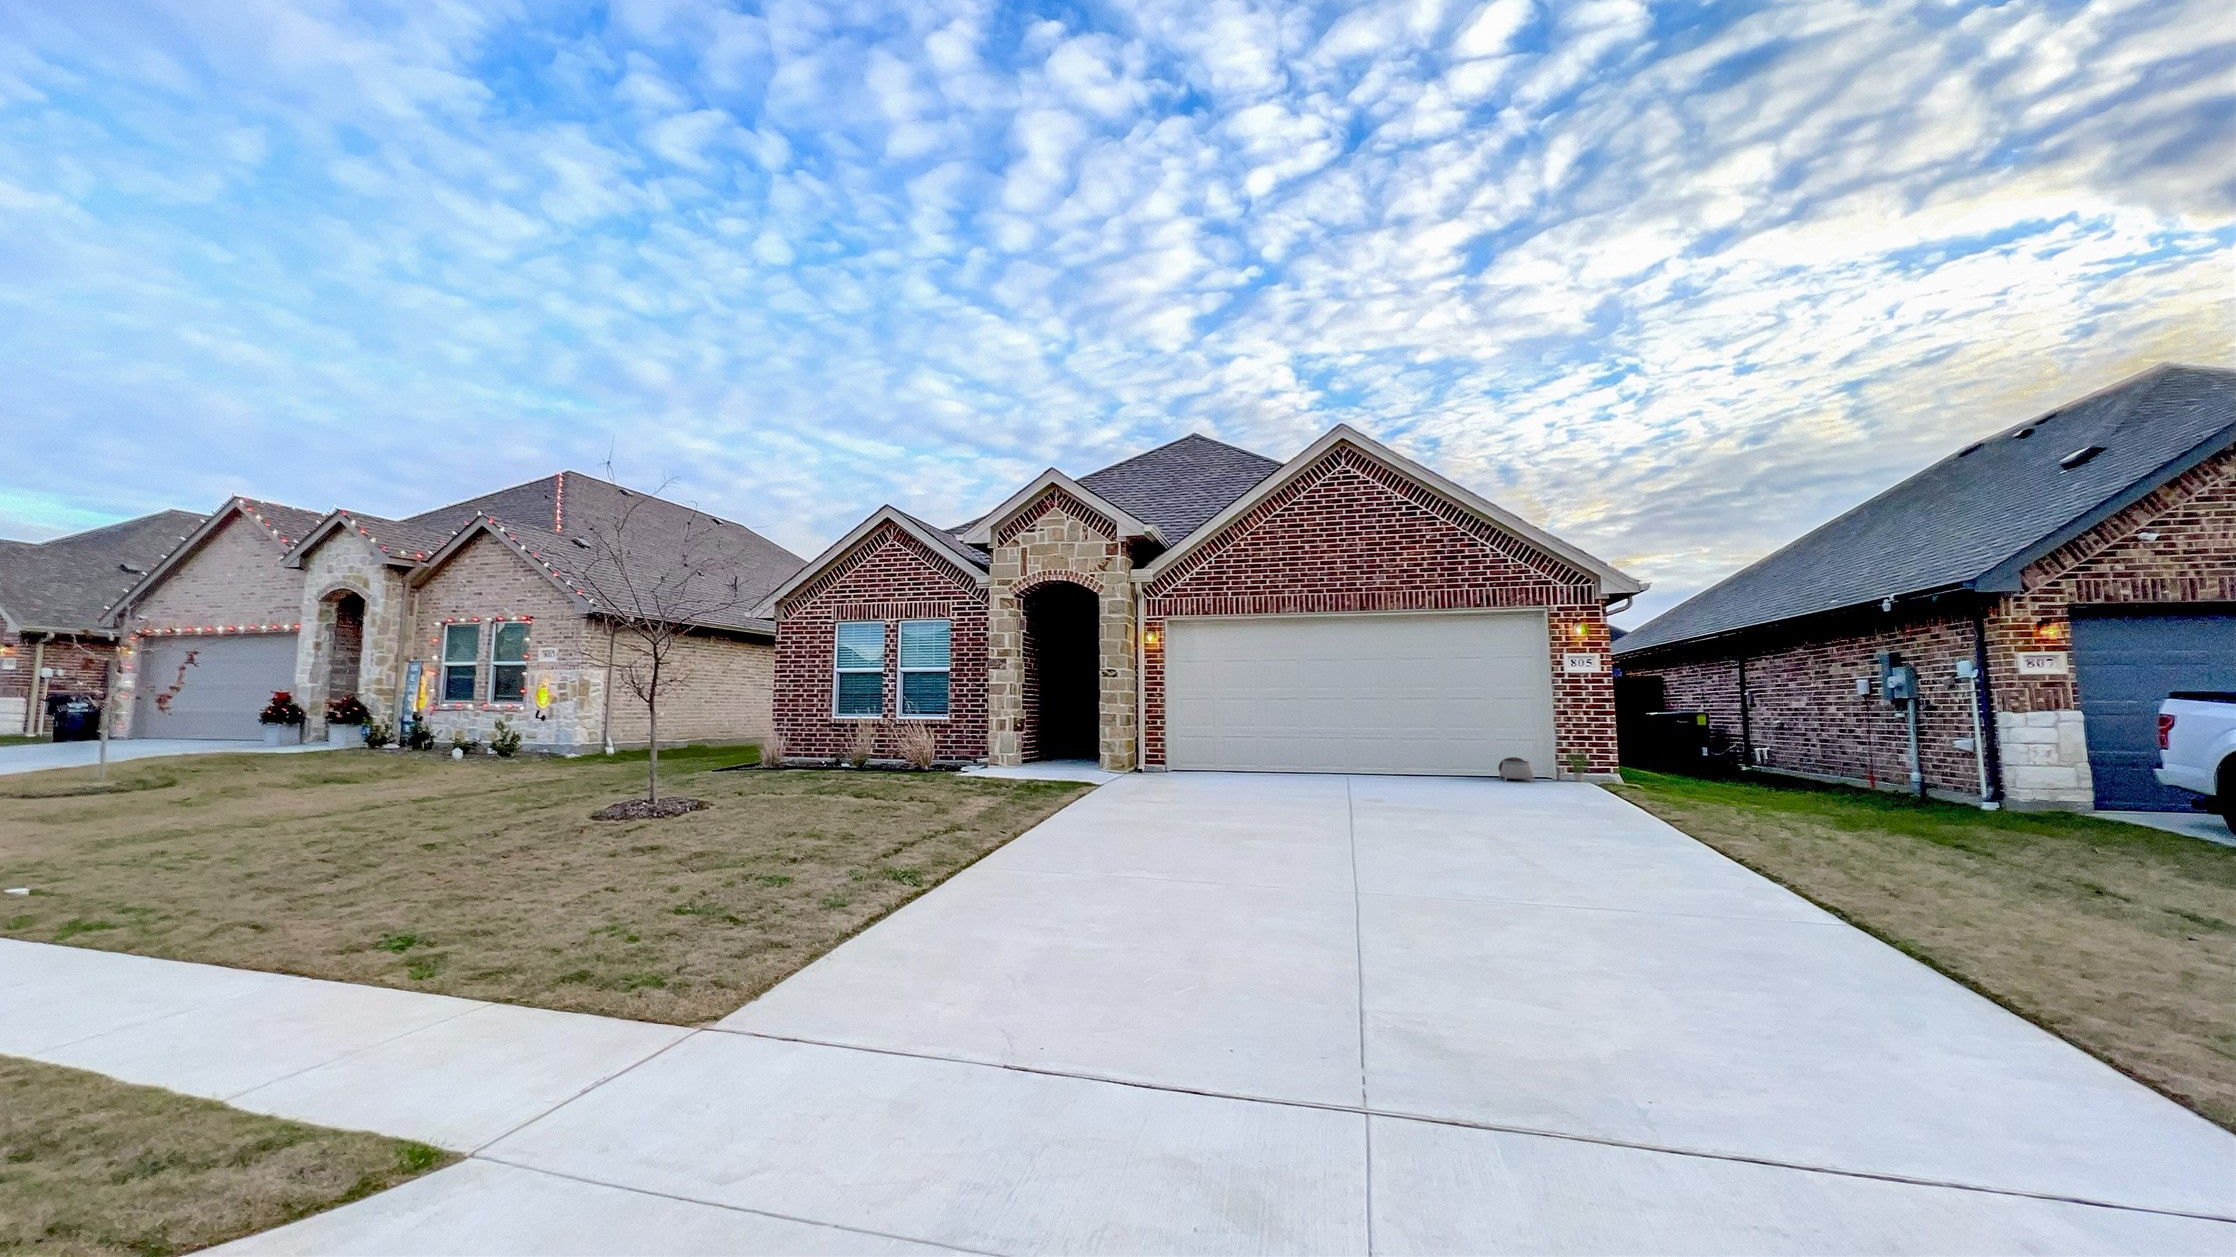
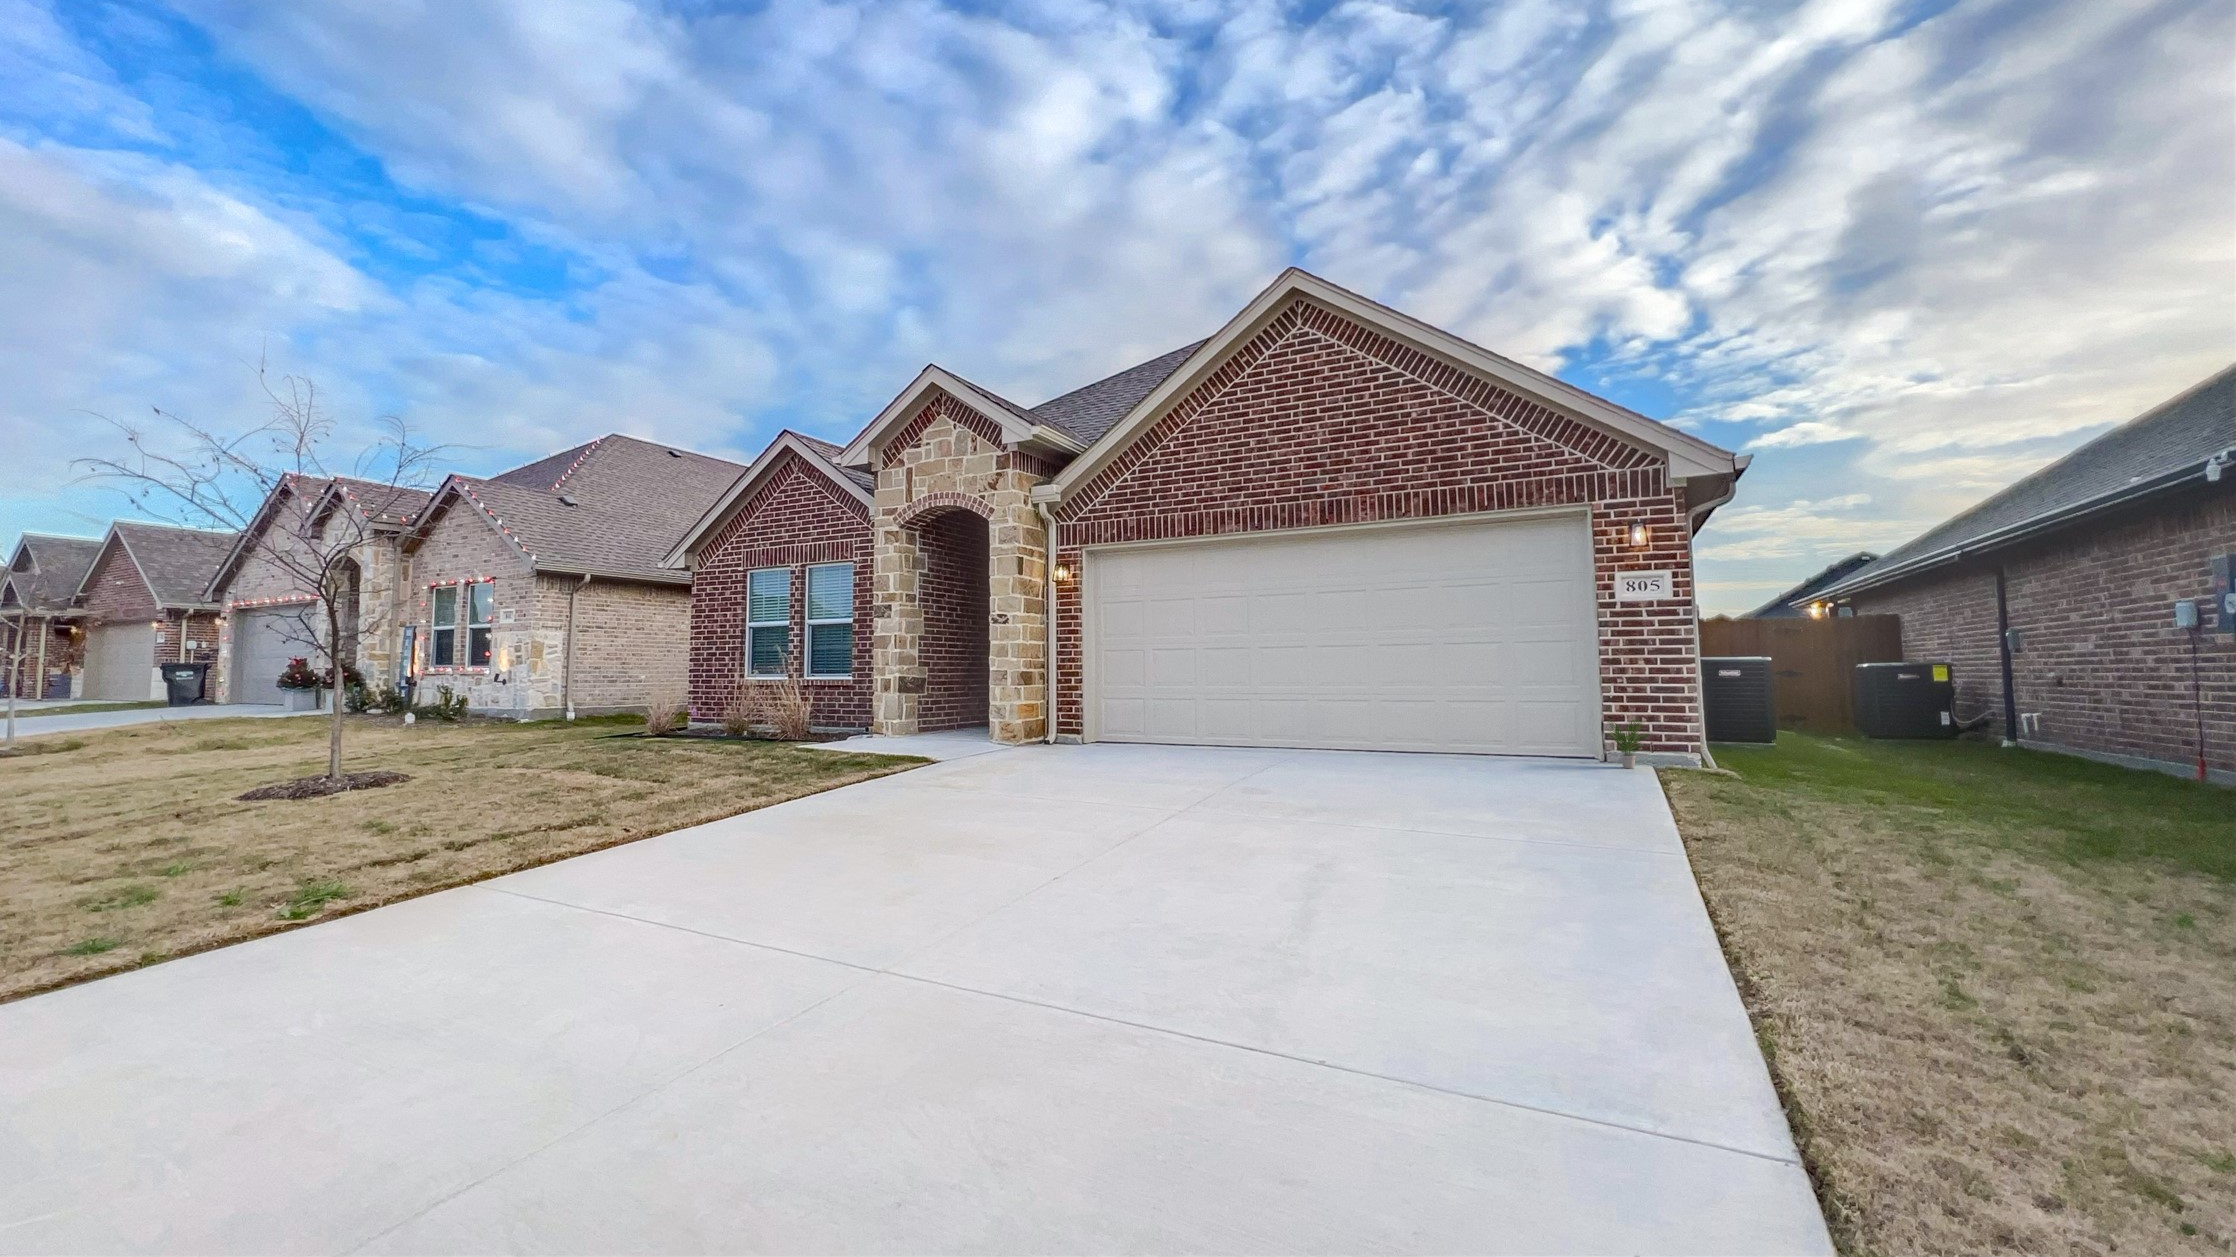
basket: present [1499,757,1535,782] -> none [1505,730,1553,768]

